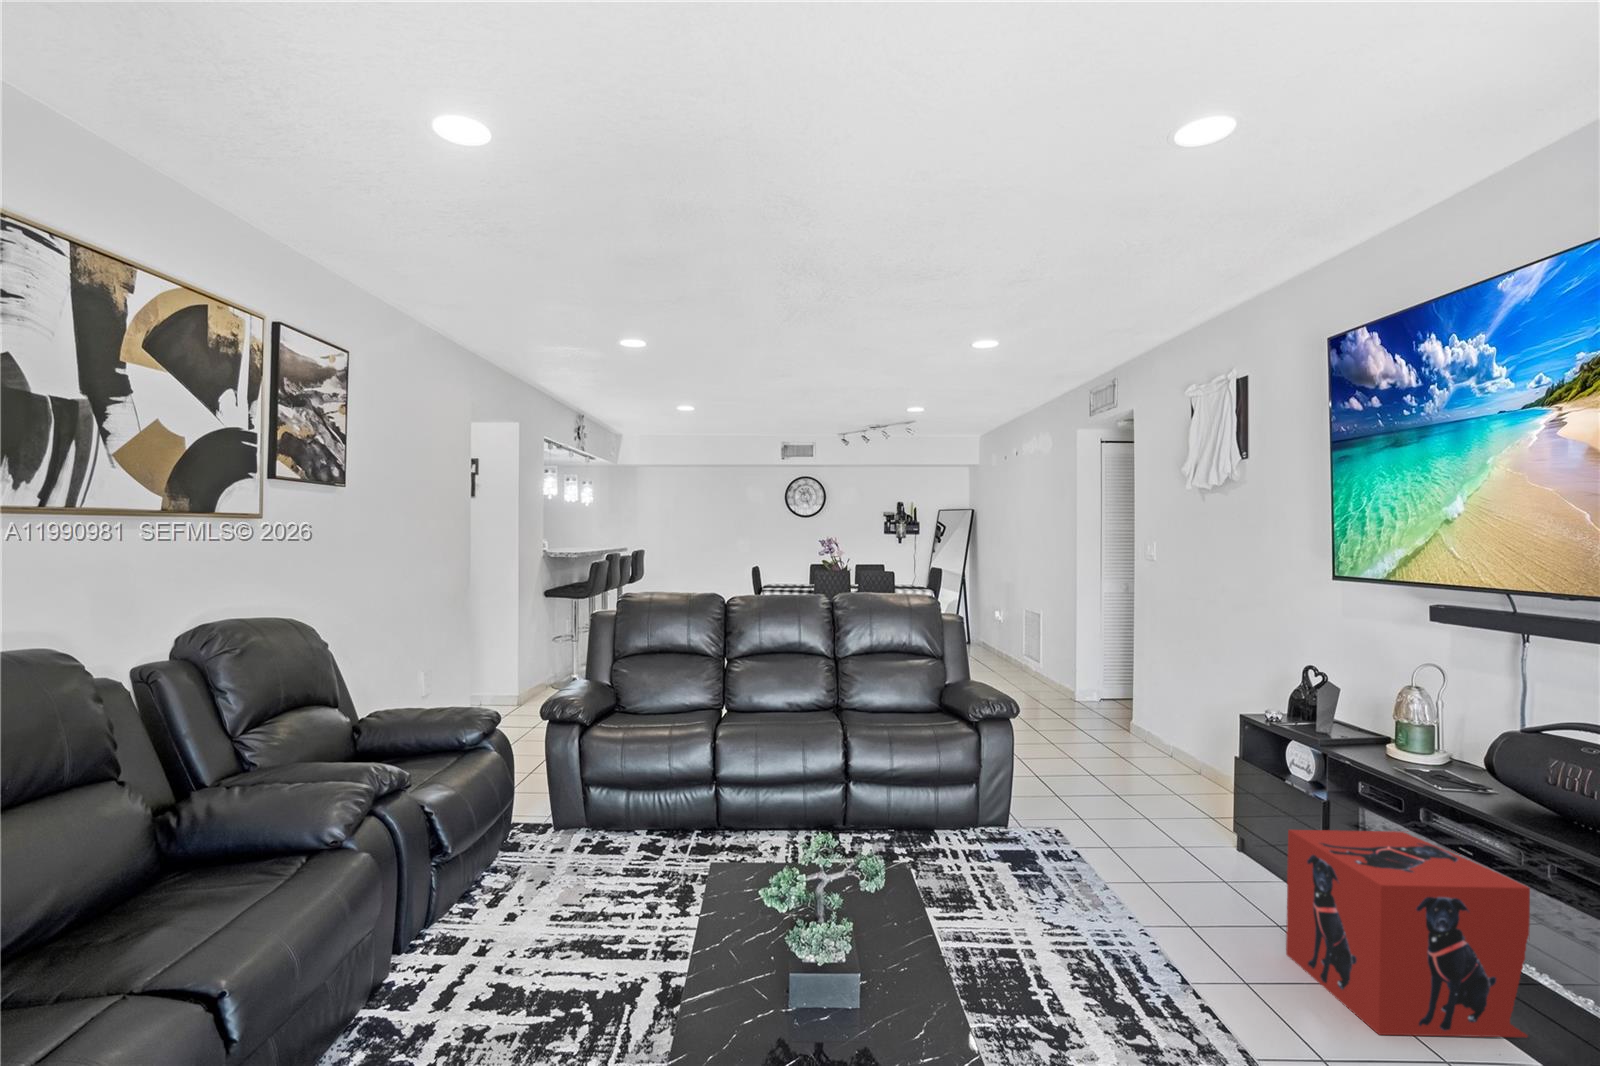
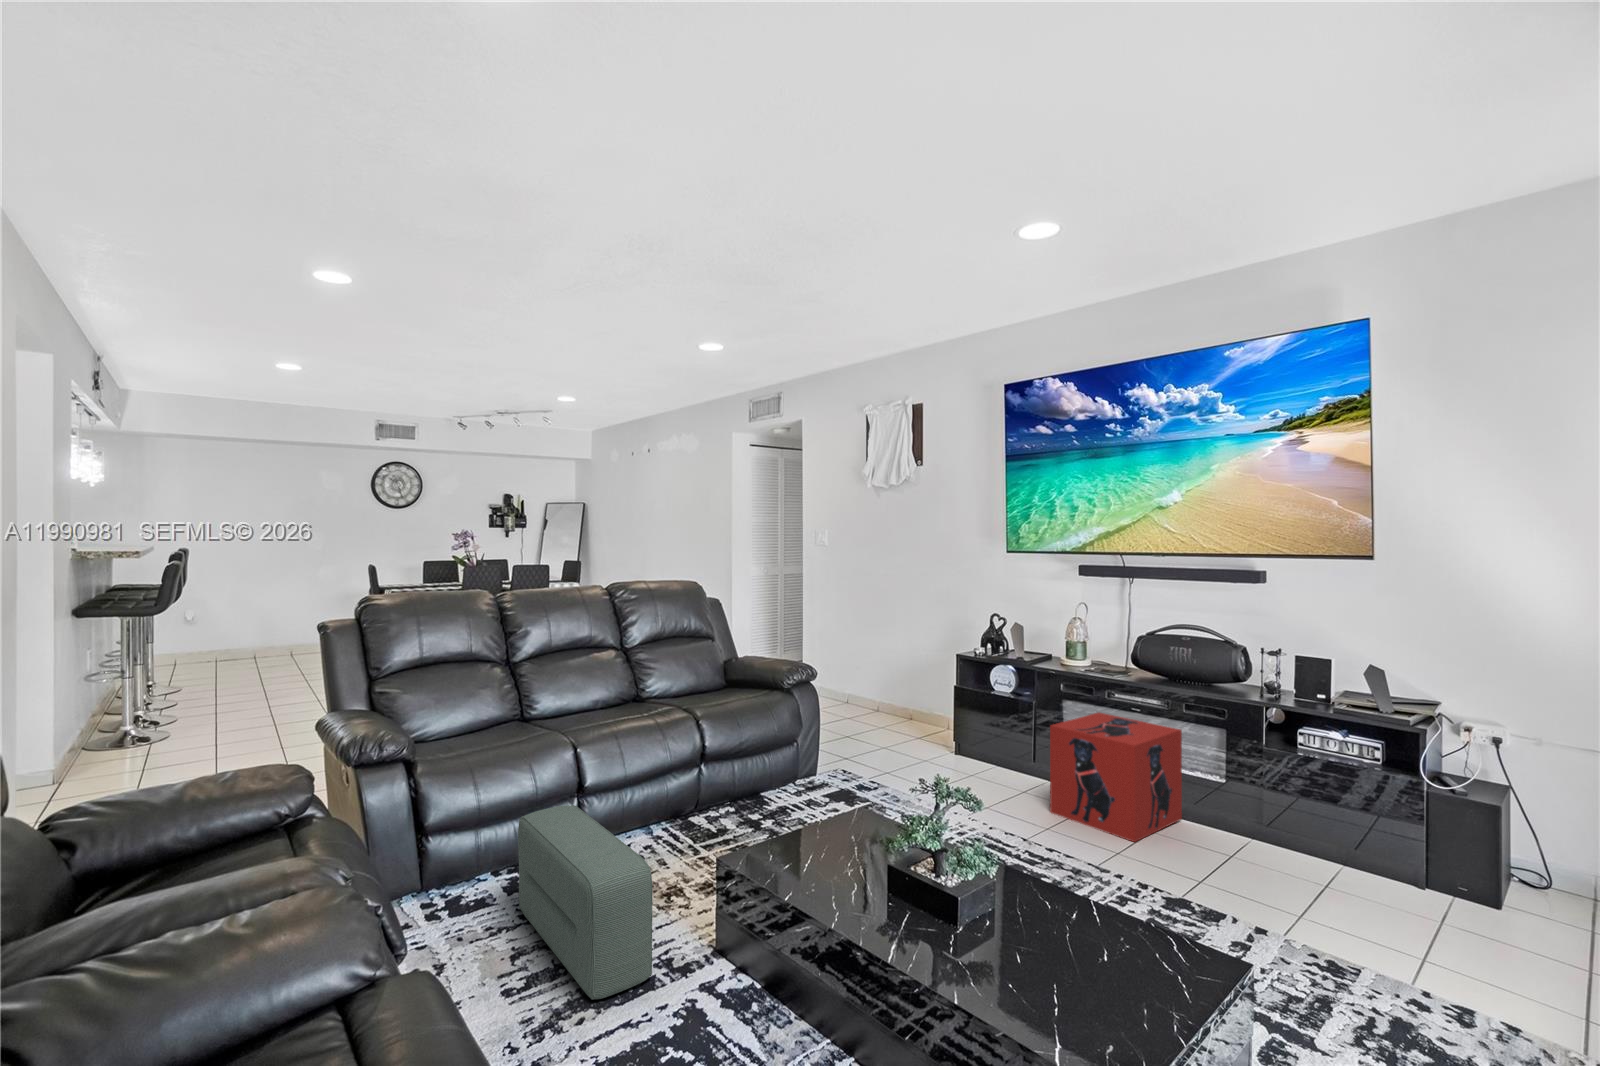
pouf: none [589,783,677,949] -> present [518,805,652,1000]

